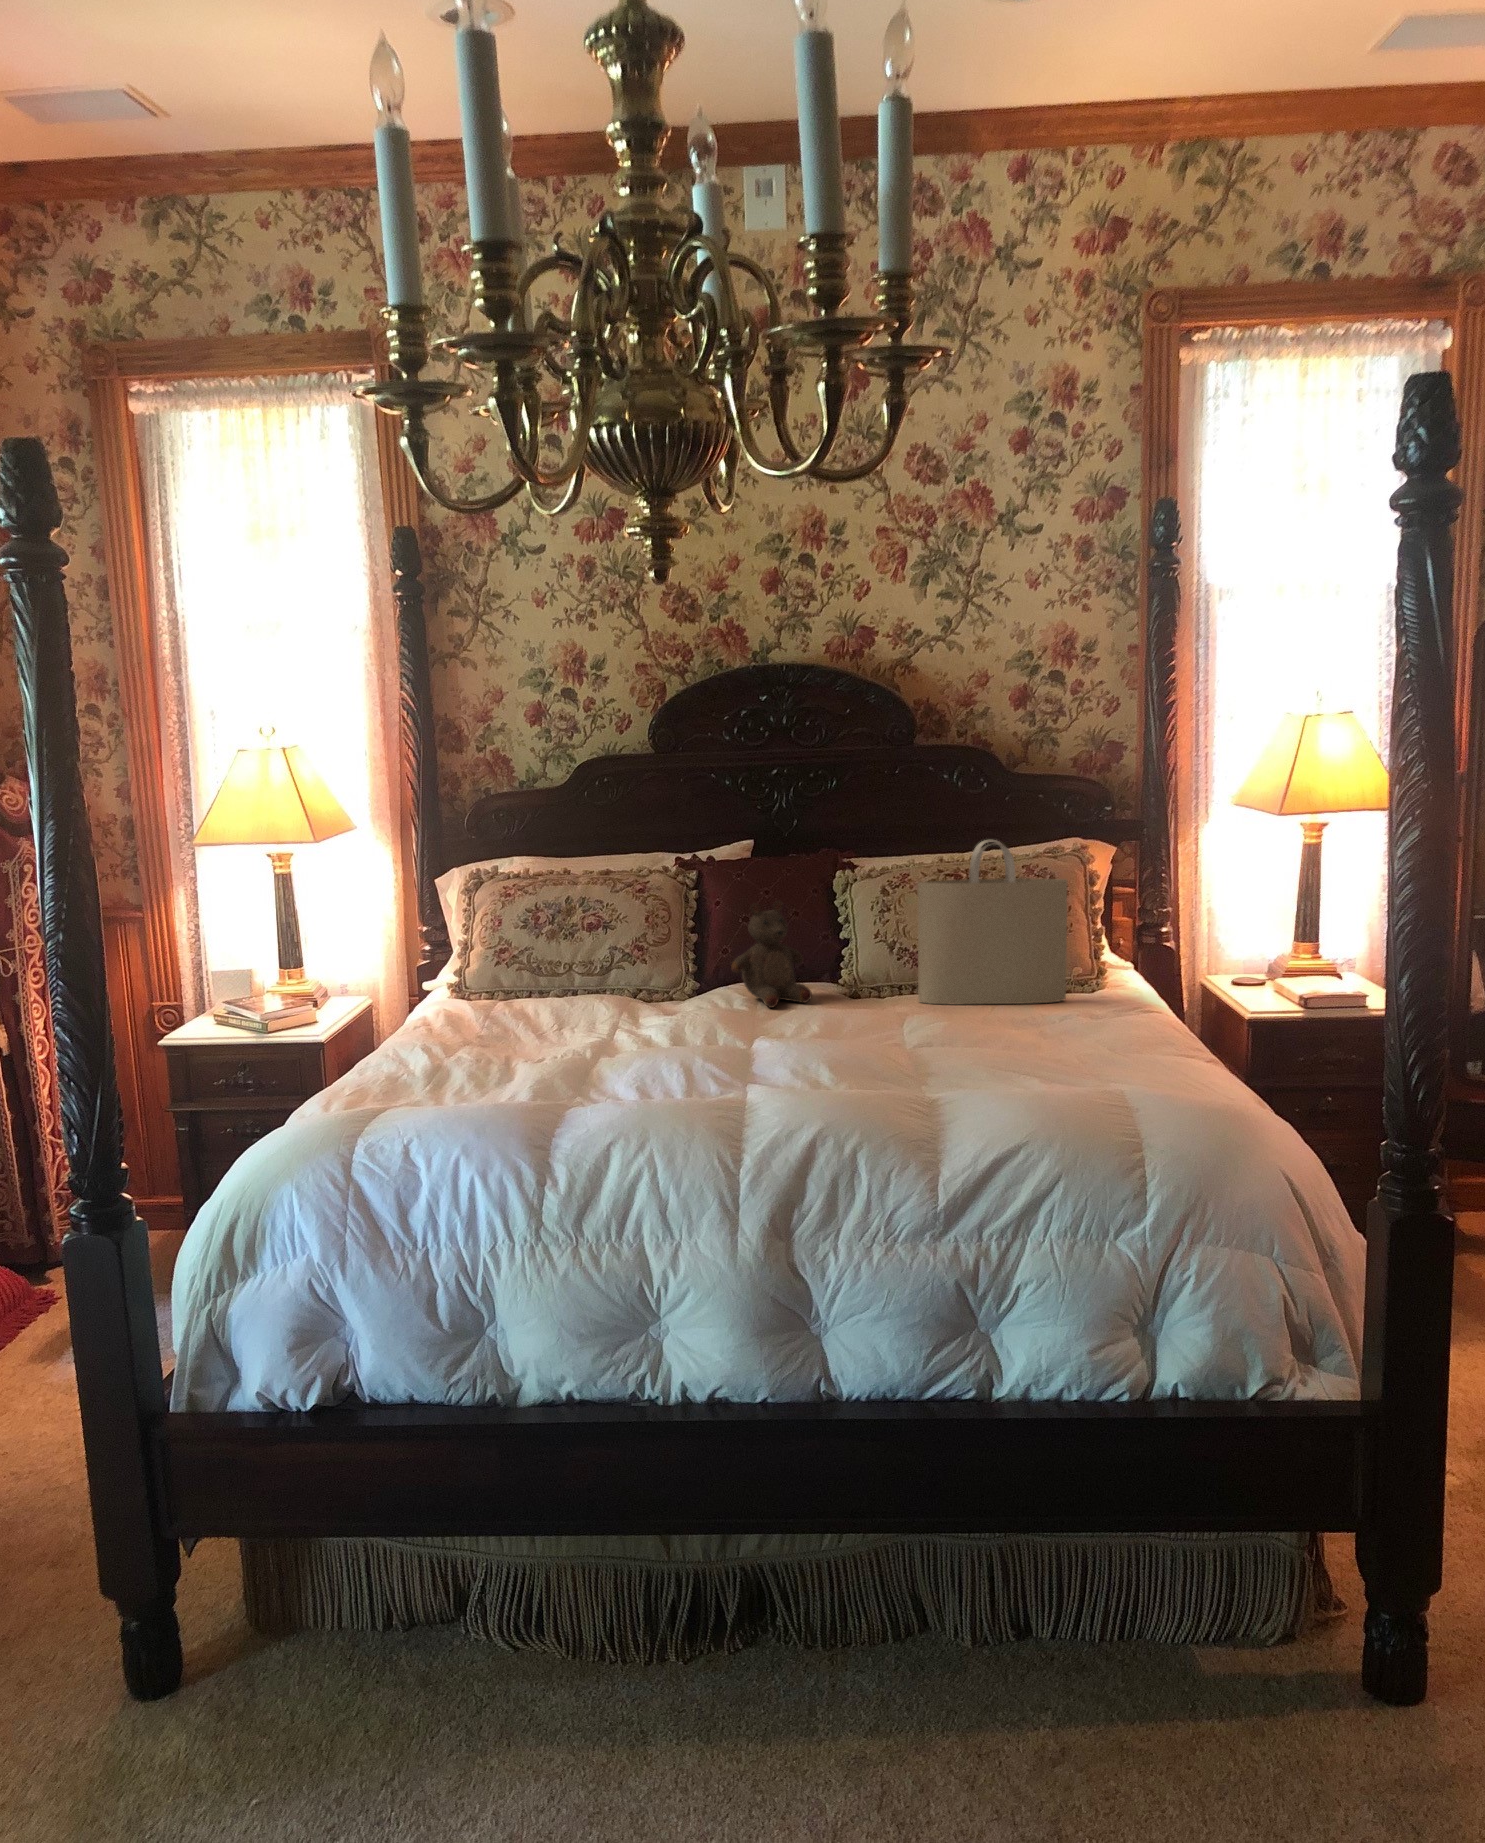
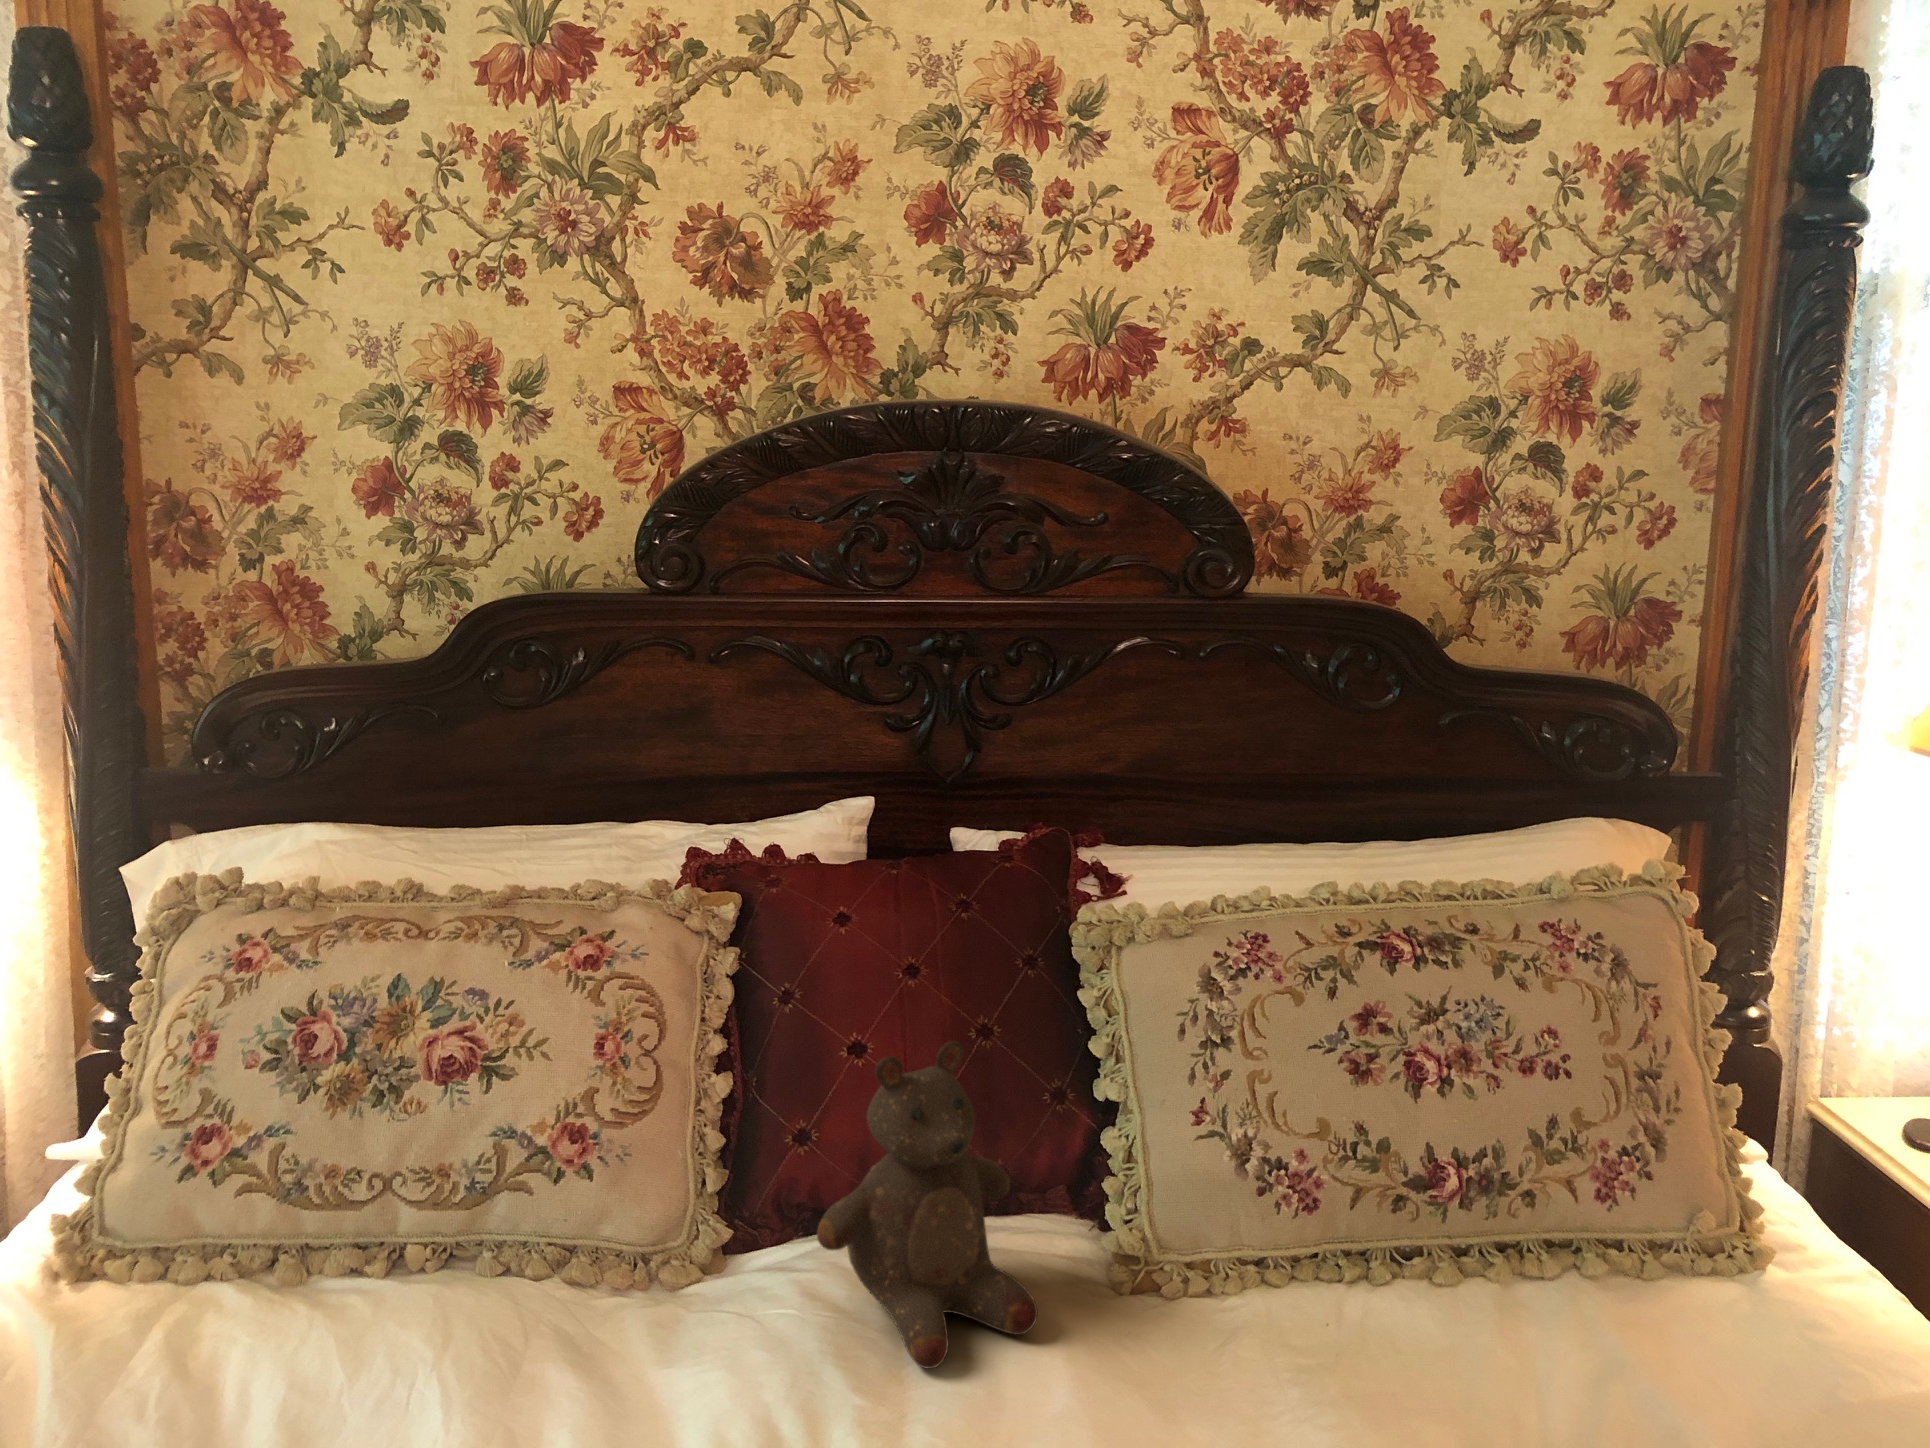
tote bag: present [918,840,1067,1004] -> none [1325,904,1745,1352]

